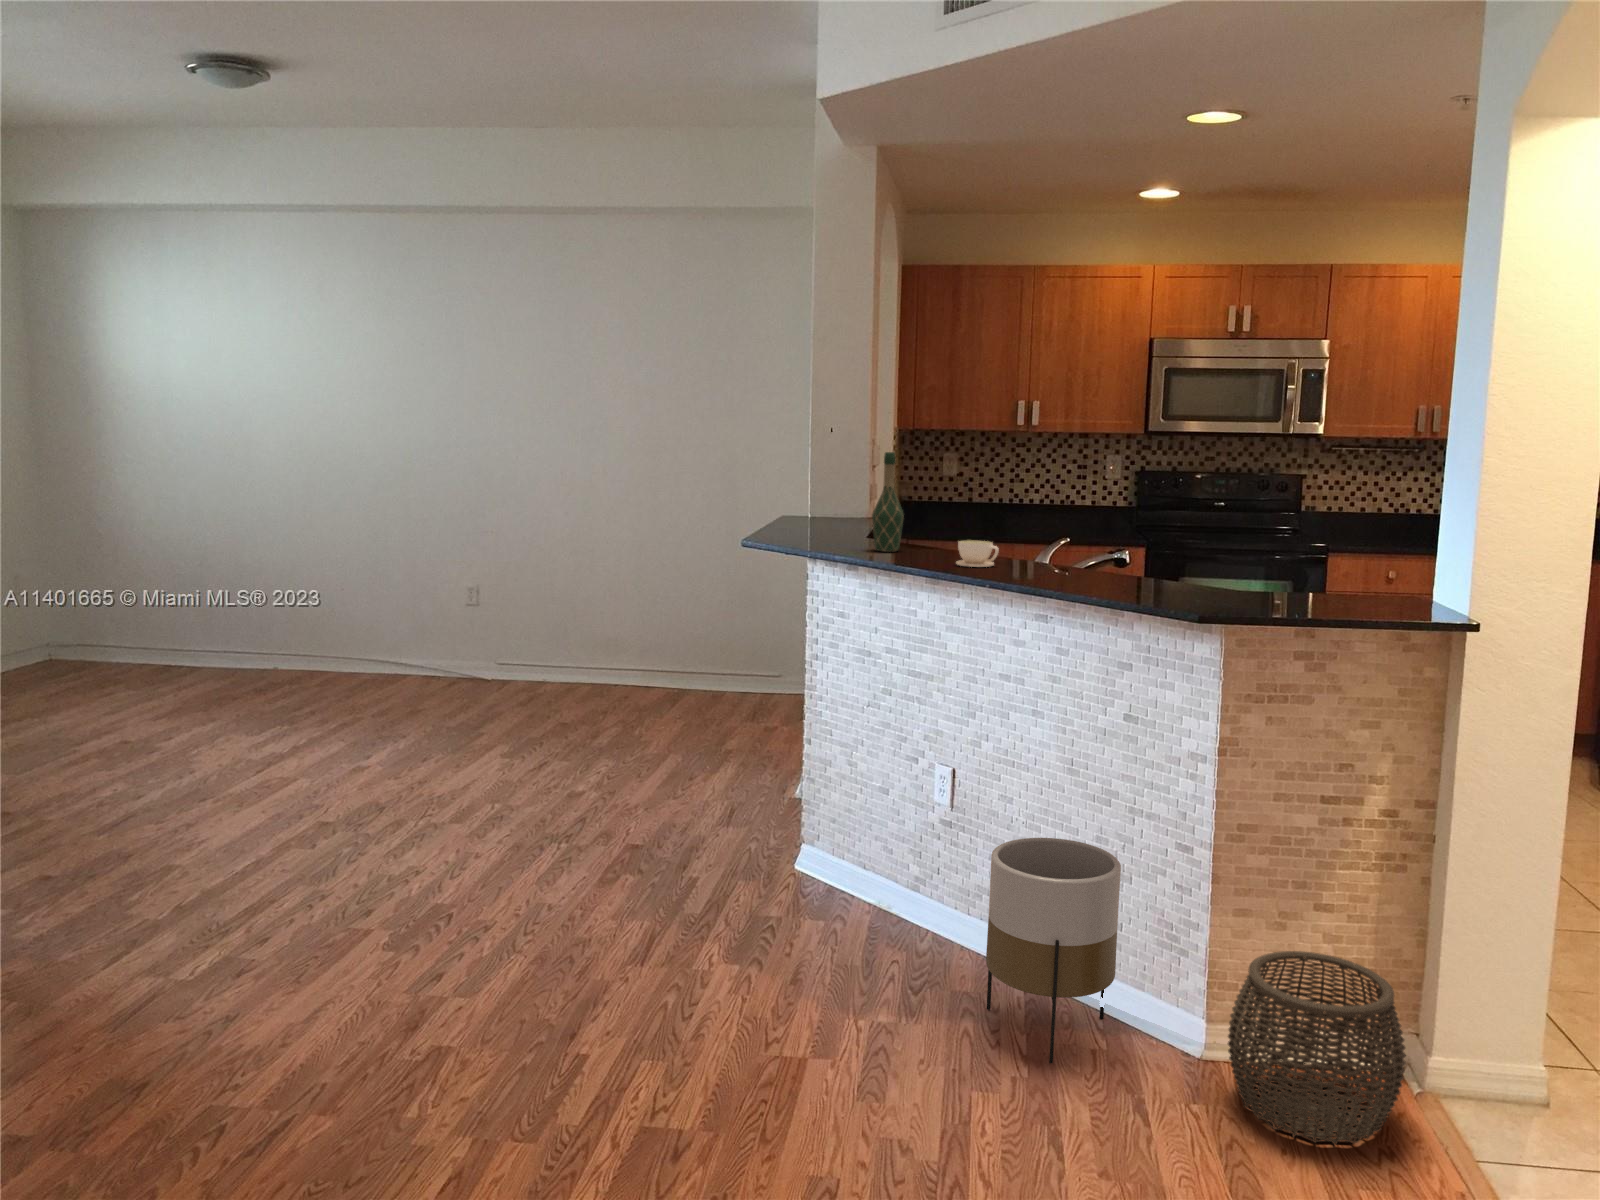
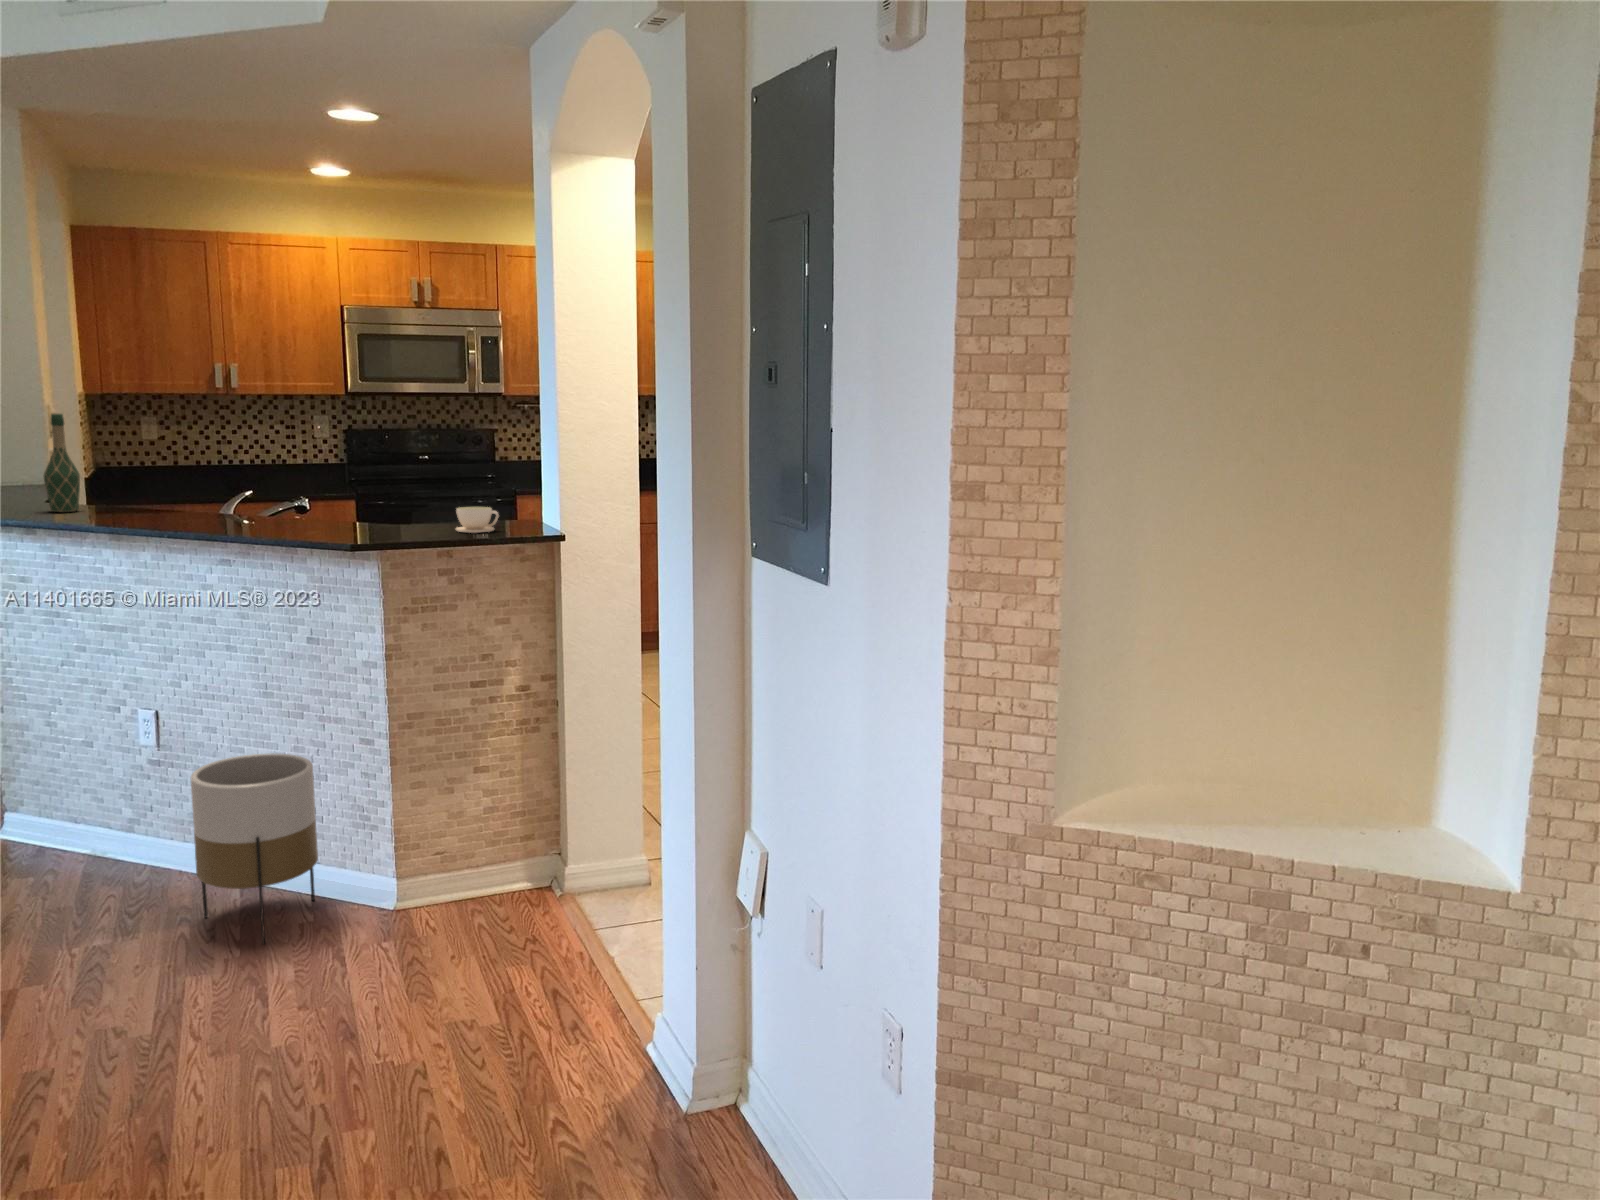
coffee cup: present [956,540,999,567] -> present [456,507,499,533]
woven basket: present [1228,951,1406,1145] -> none [410,804,543,946]

